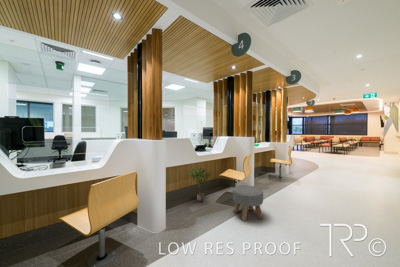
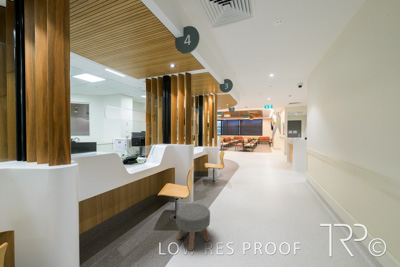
potted plant: present [188,166,210,202] -> none [113,185,147,234]

